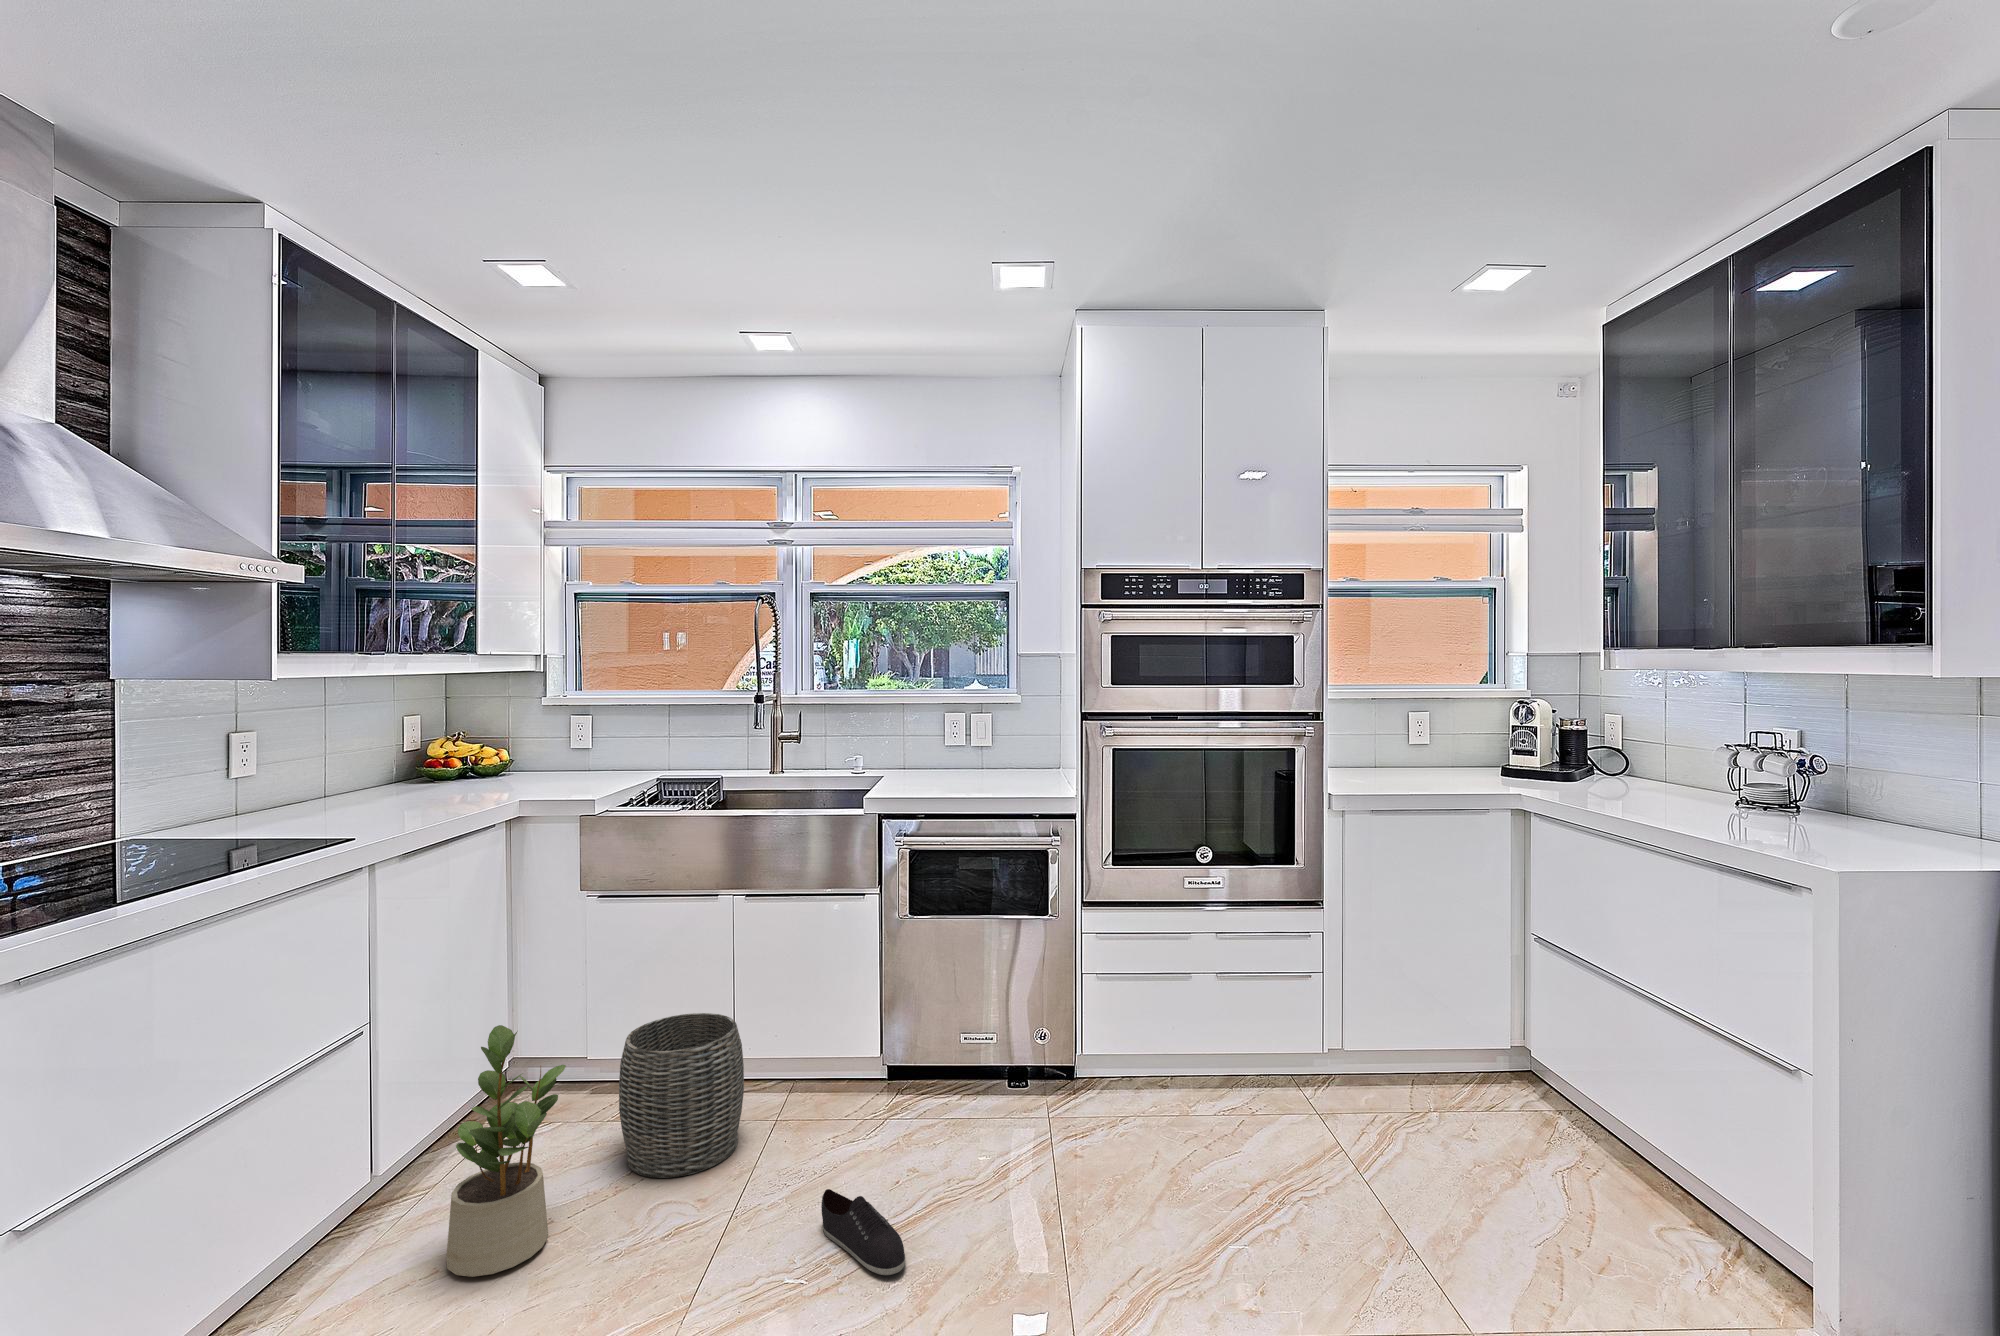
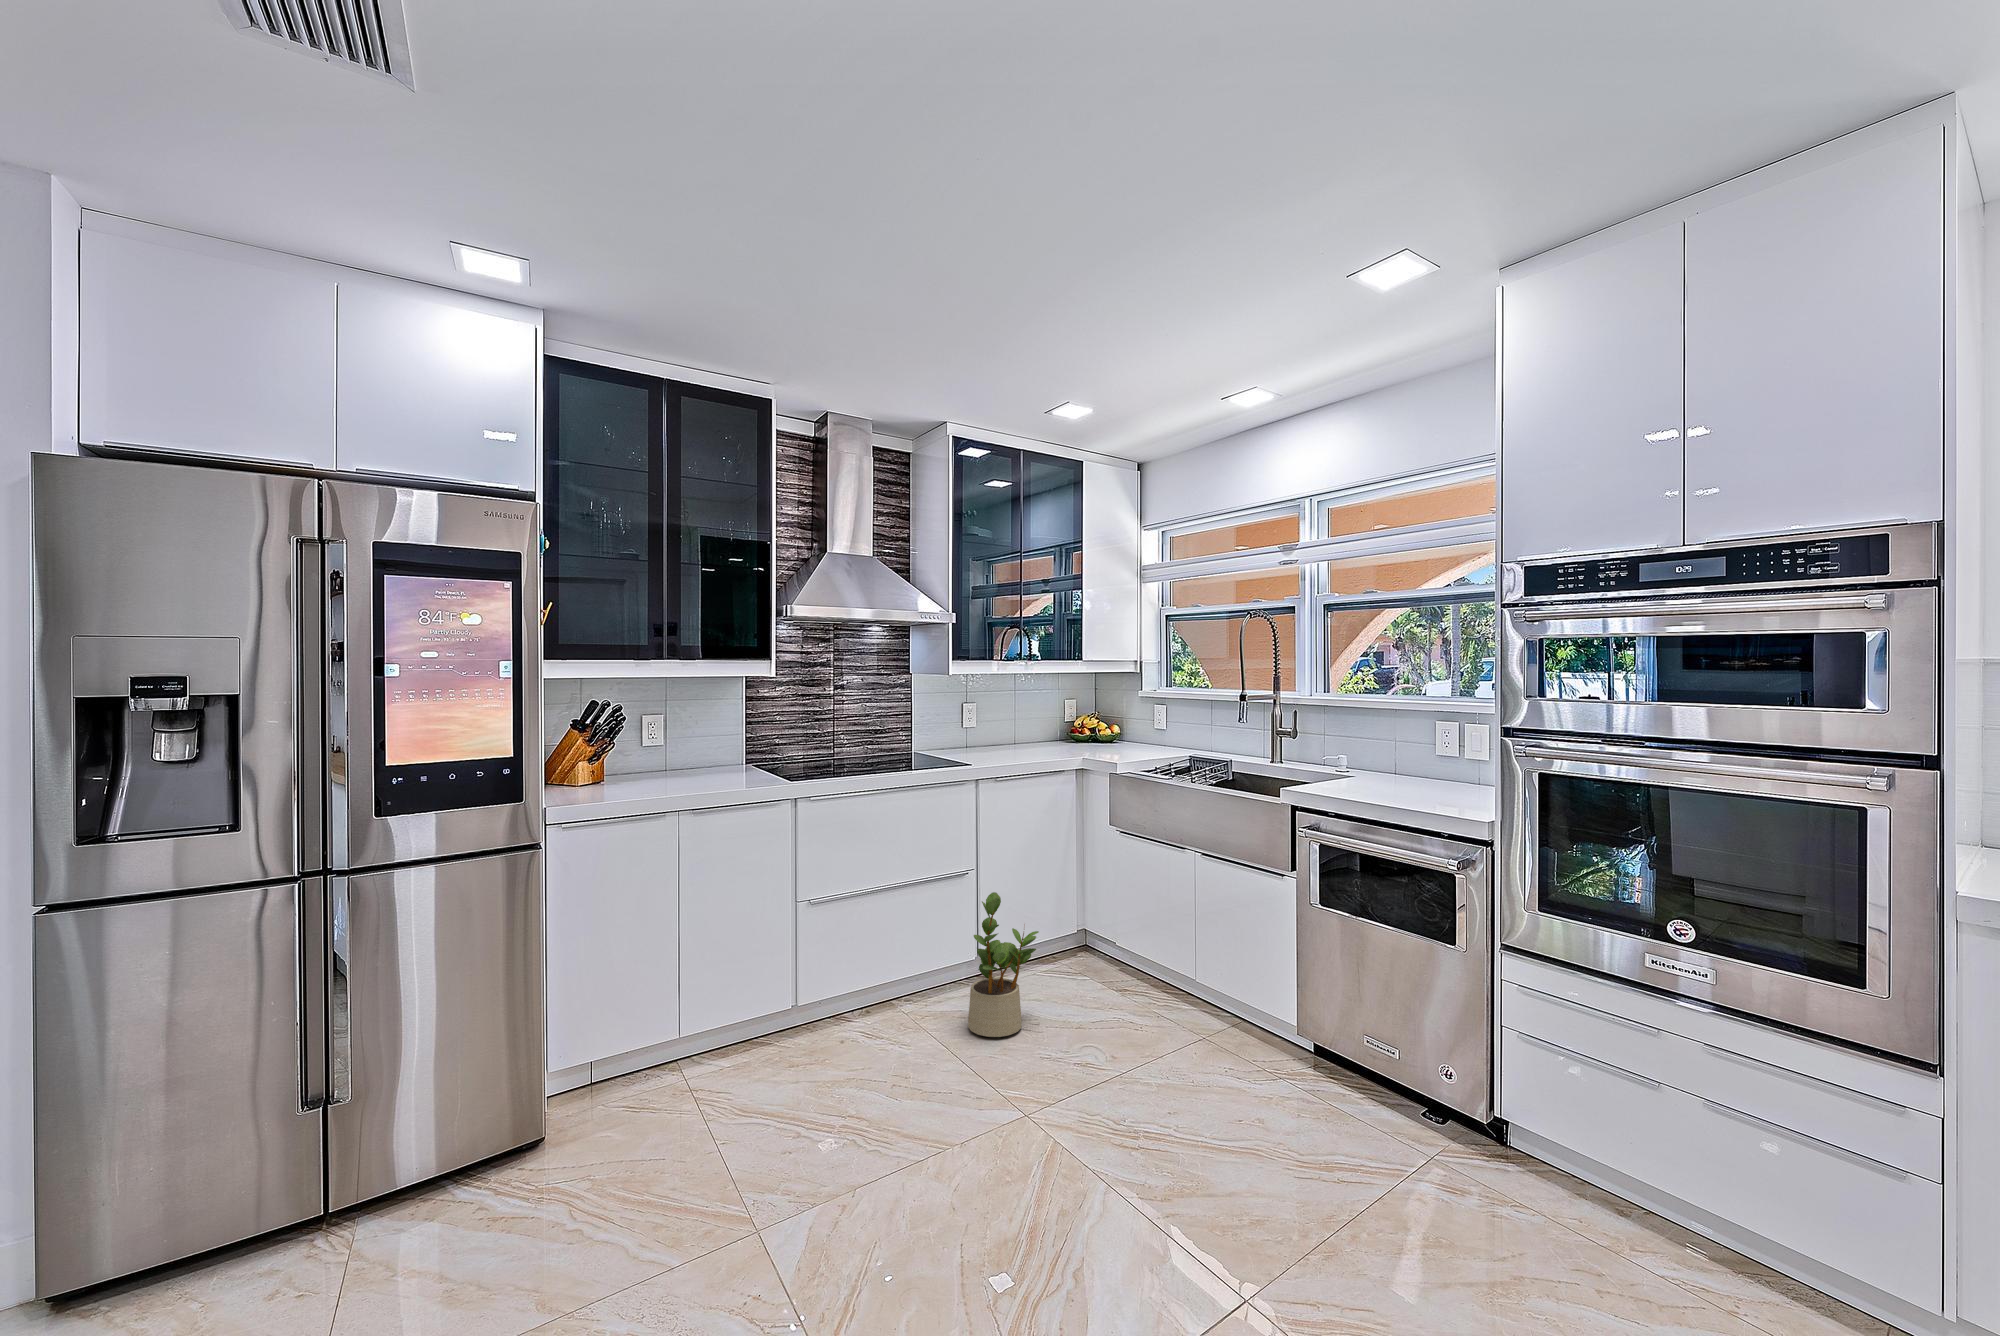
woven basket: present [619,1013,744,1178] -> none [1088,929,1176,1045]
shoe: present [821,1189,905,1275] -> none [1117,1085,1154,1160]

